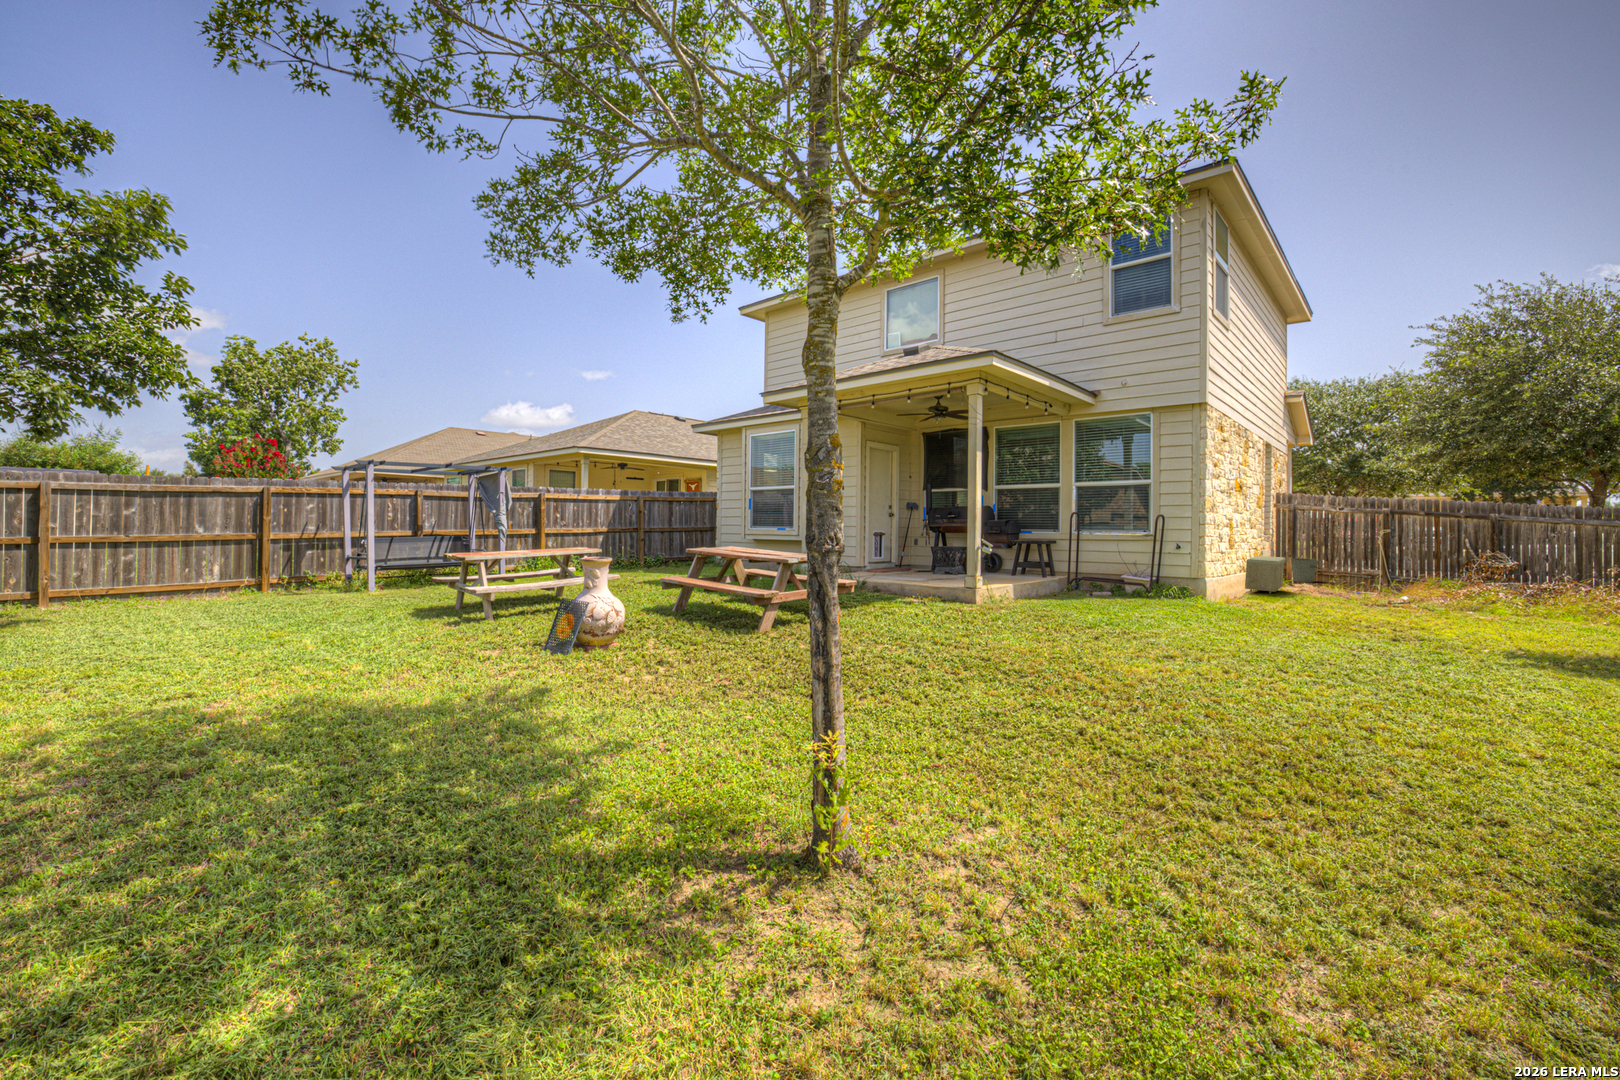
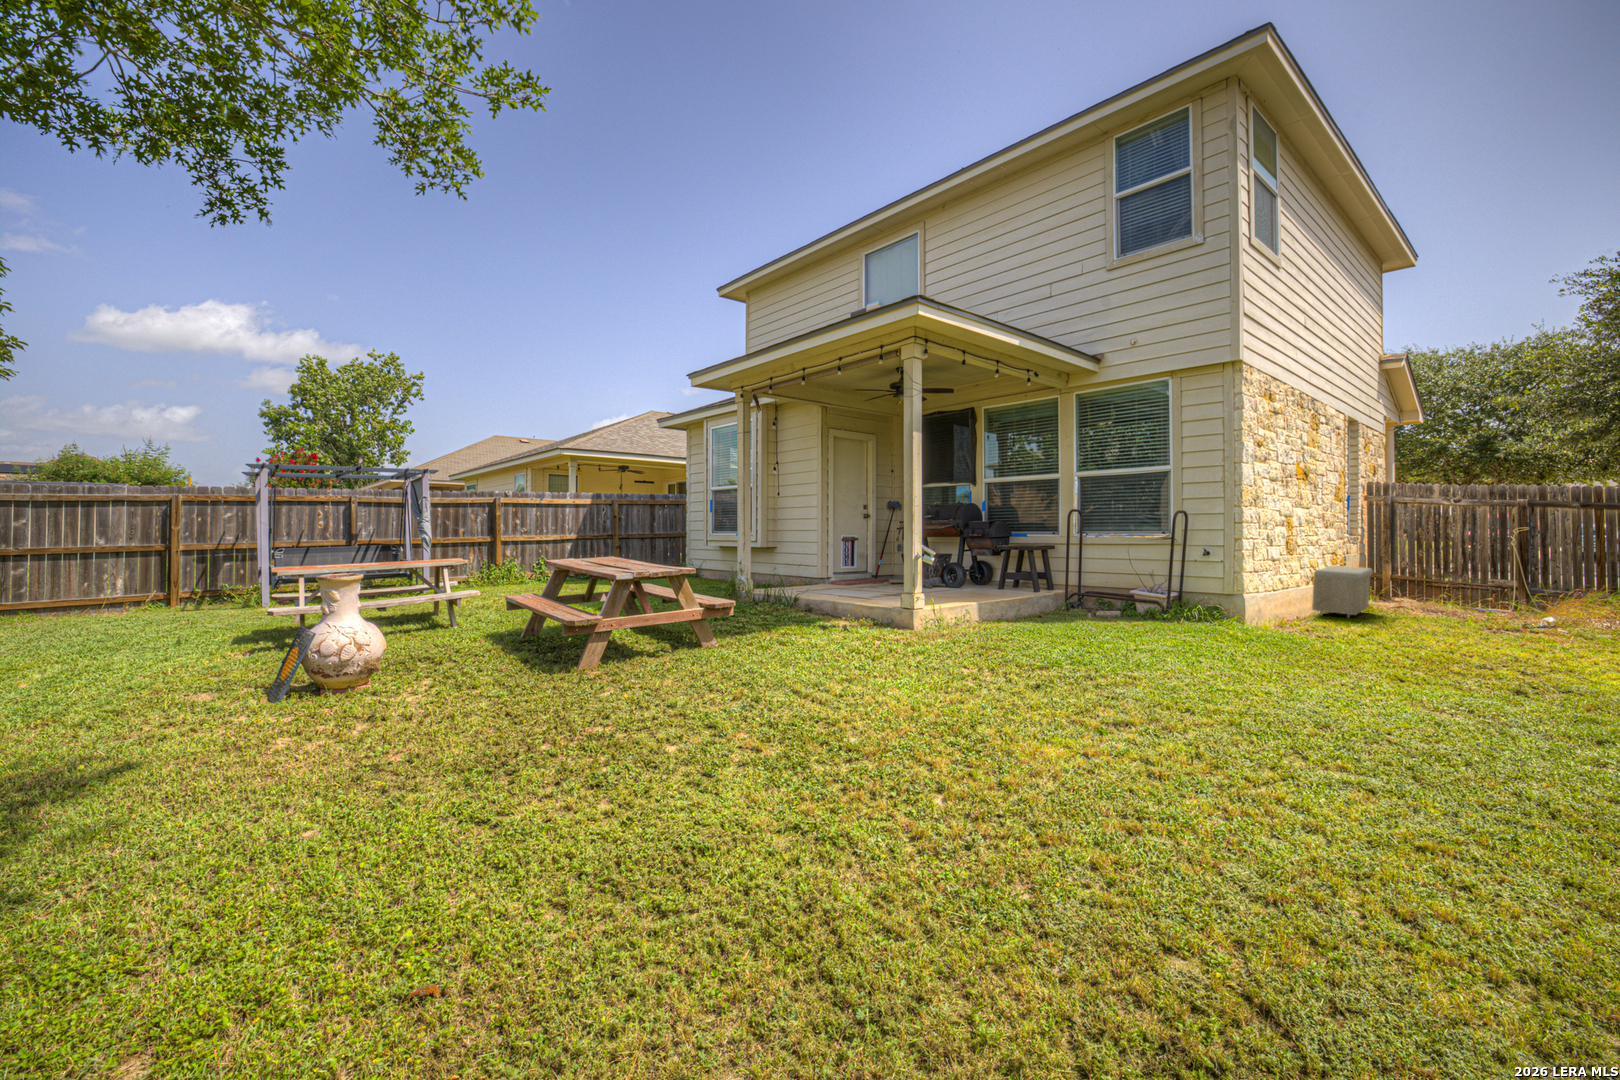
bucket: present [1291,558,1319,582] -> none [1385,567,1427,600]

